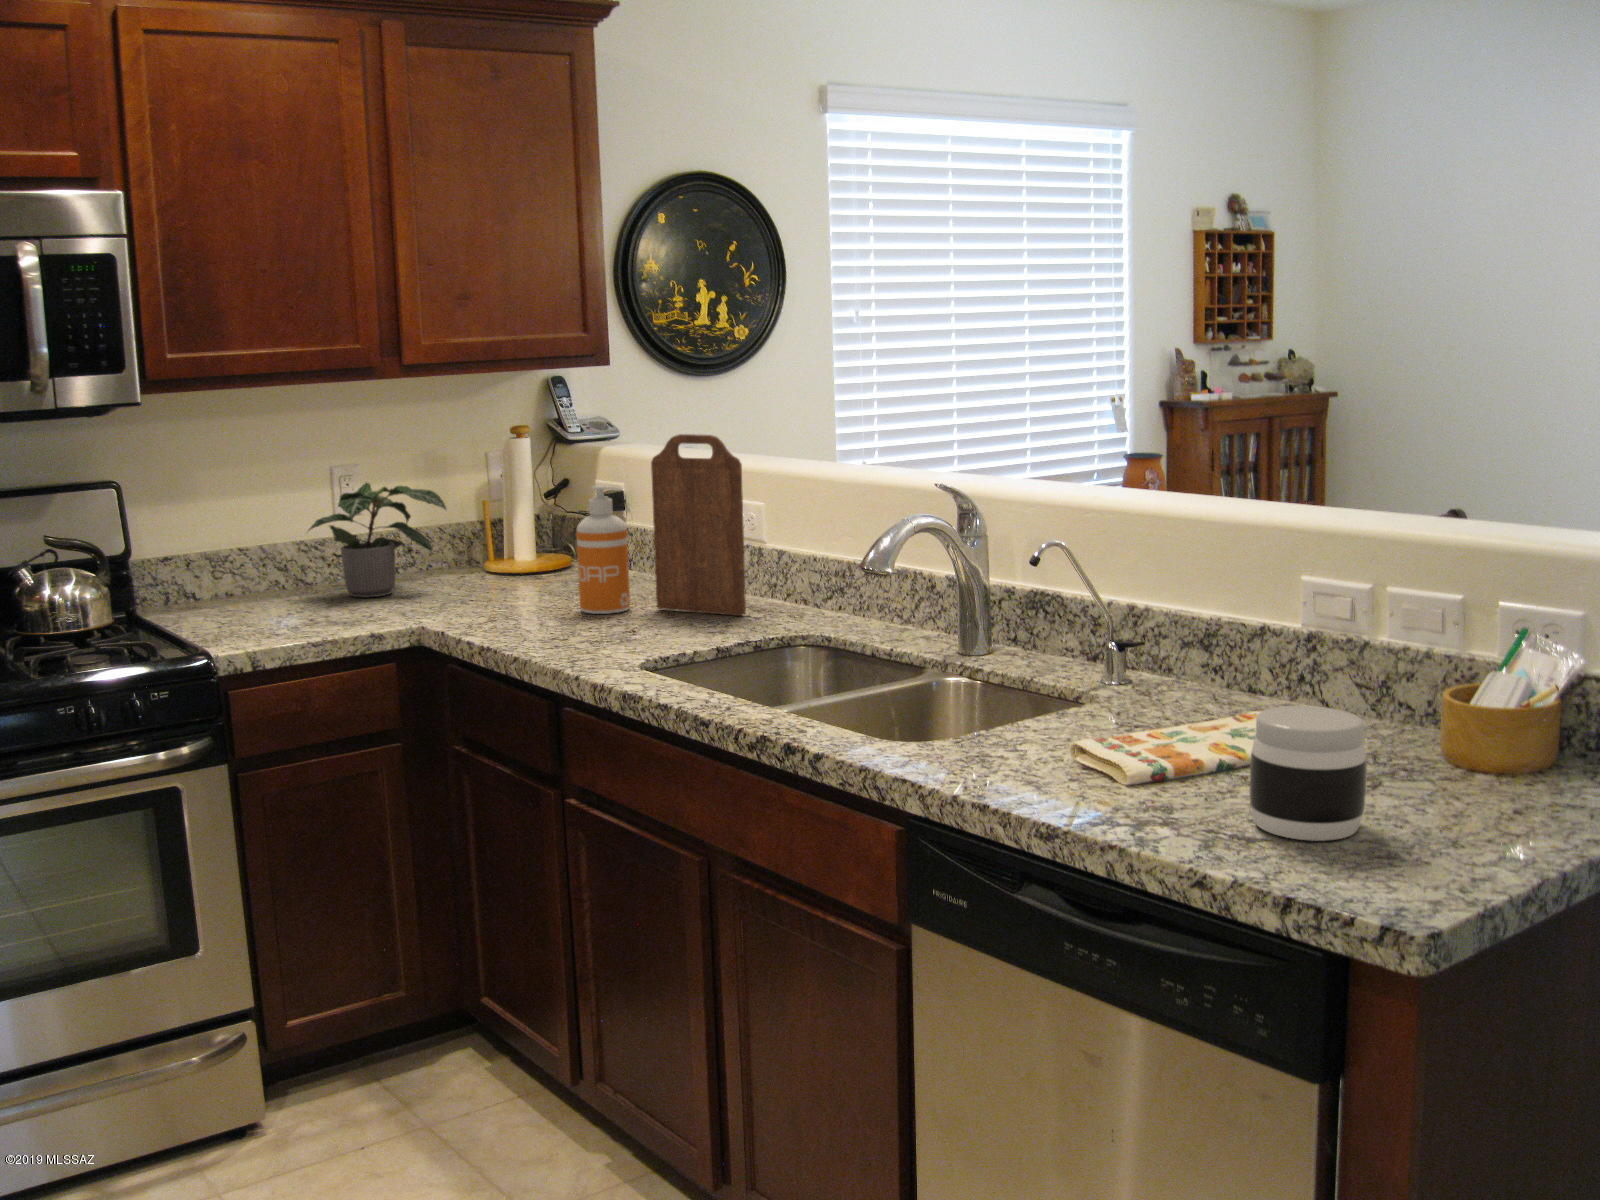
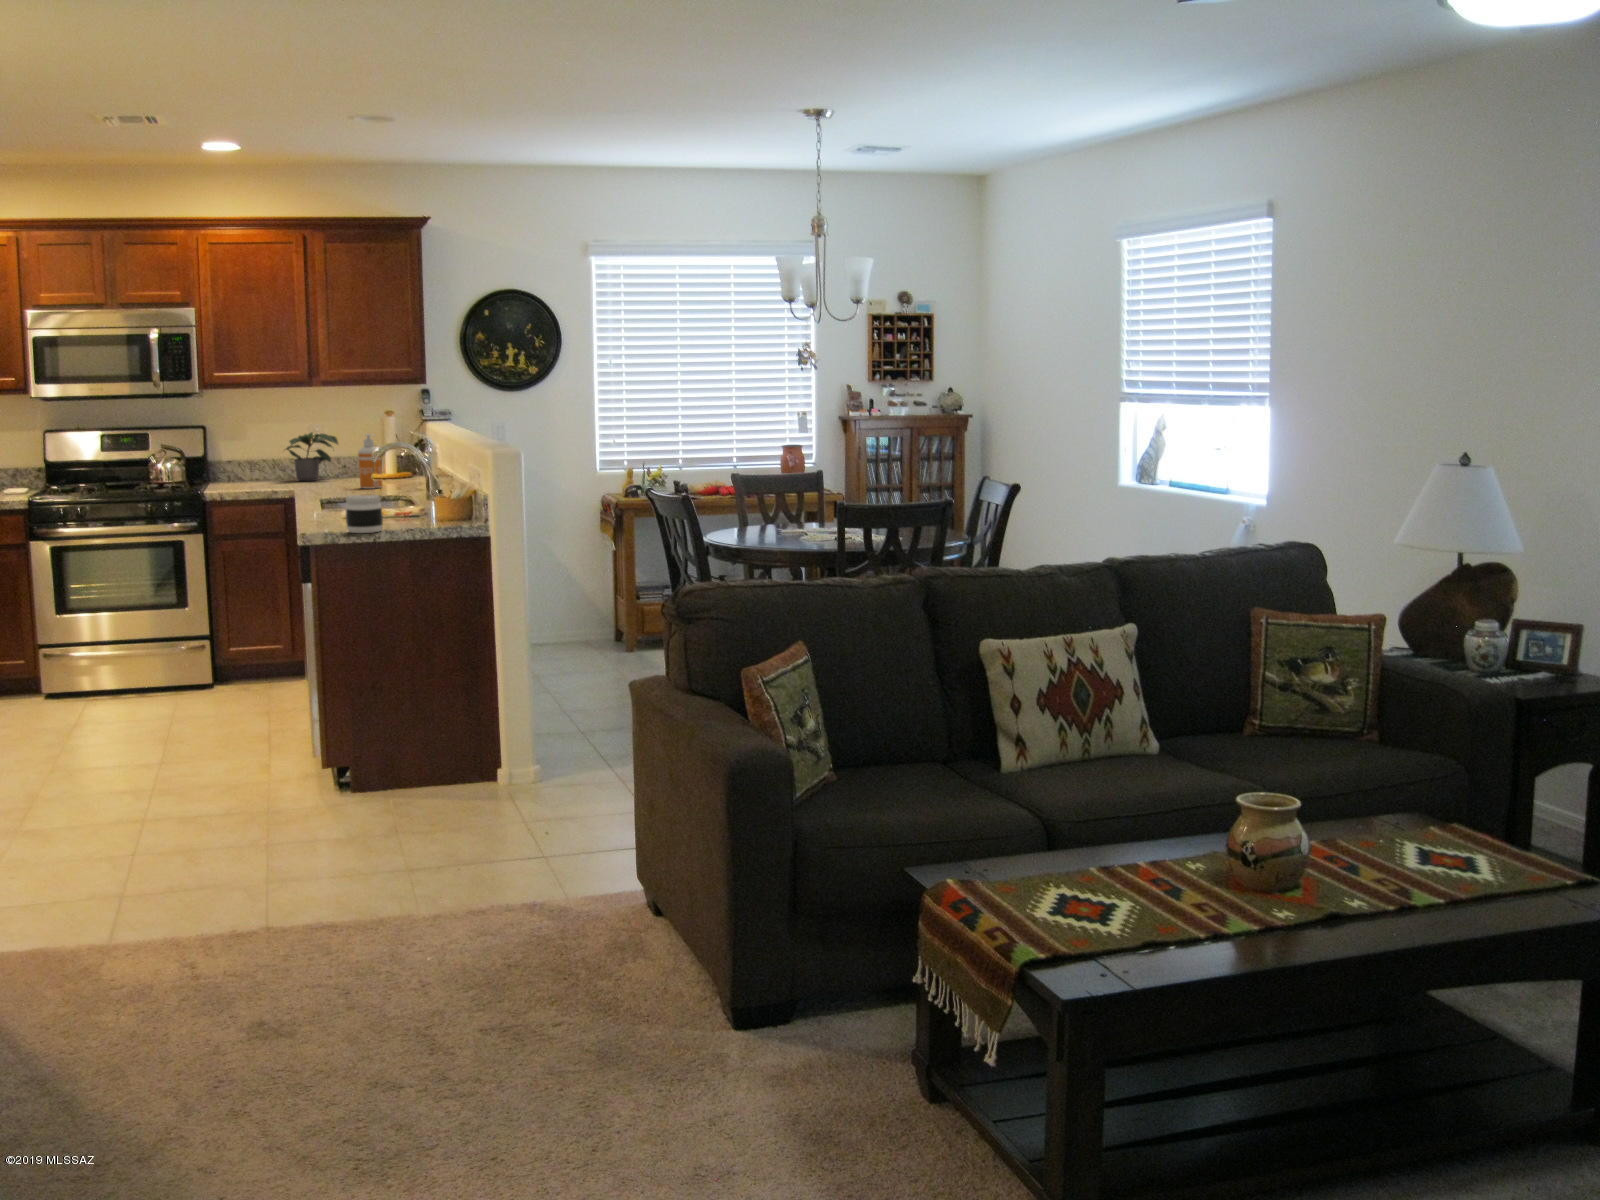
cutting board: present [651,434,746,616] -> none [385,413,413,491]

